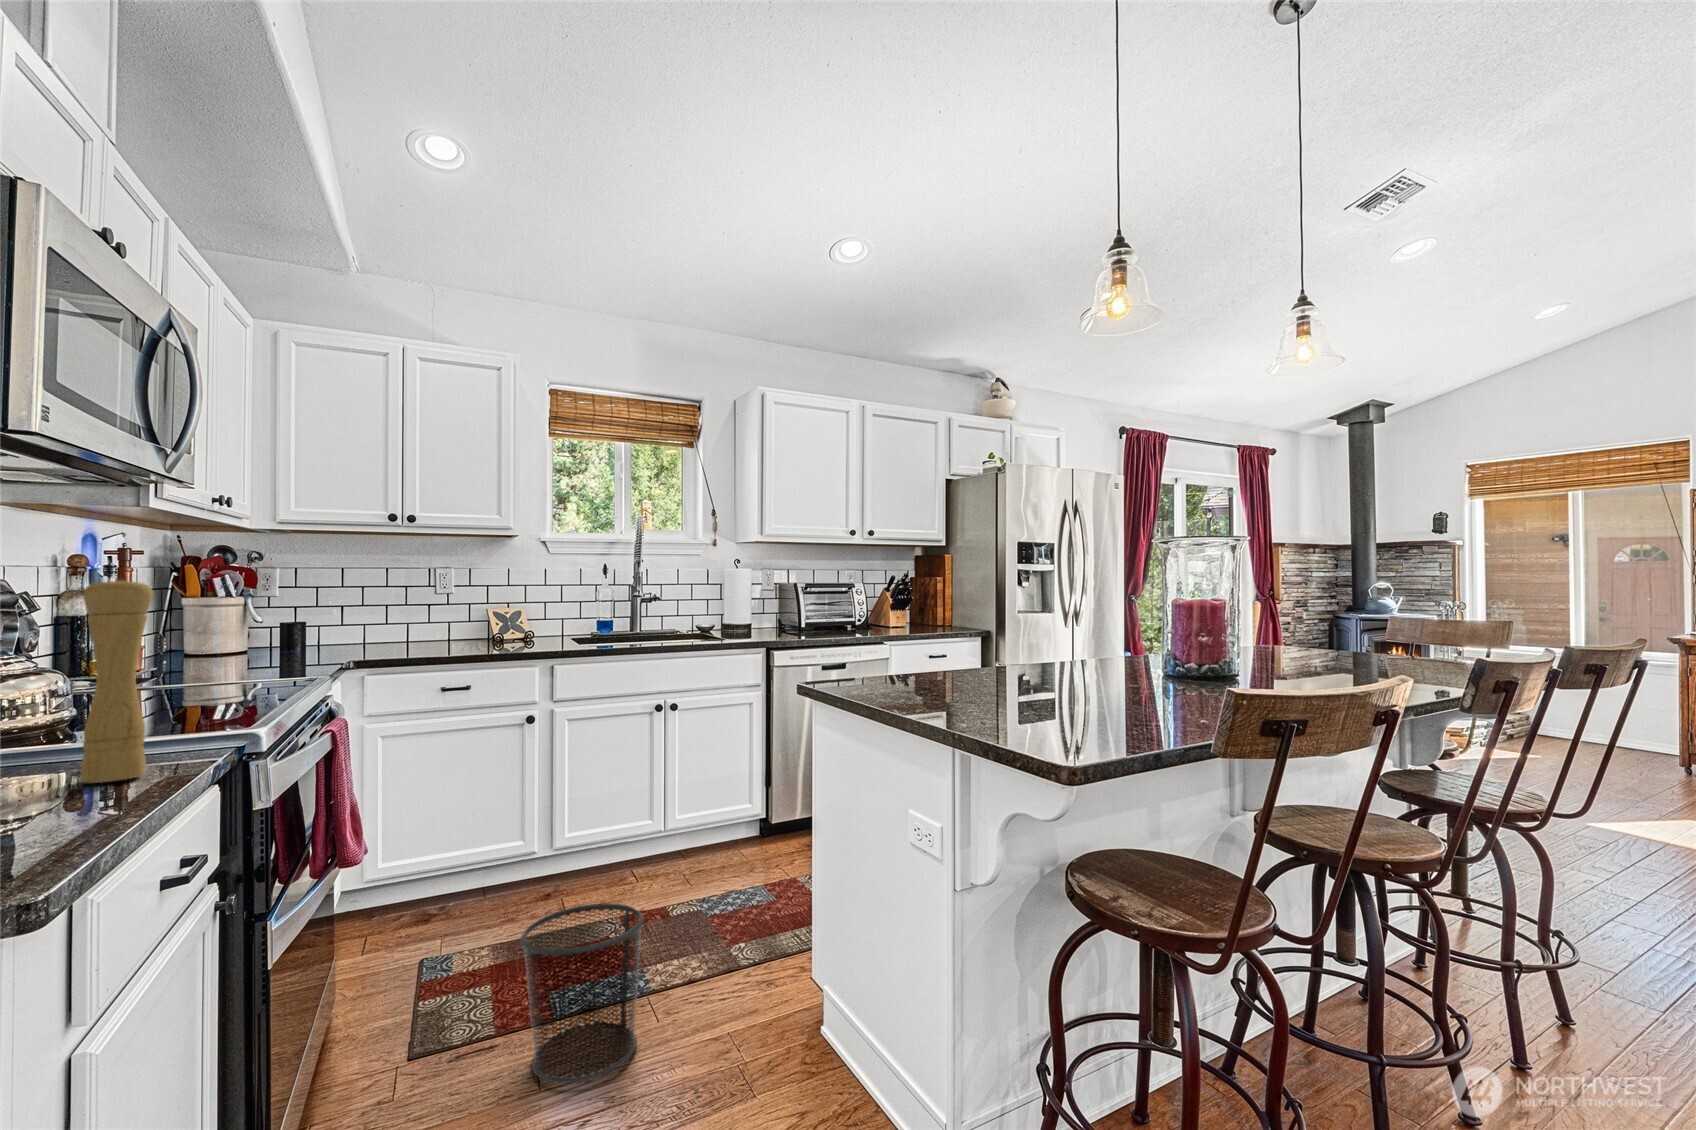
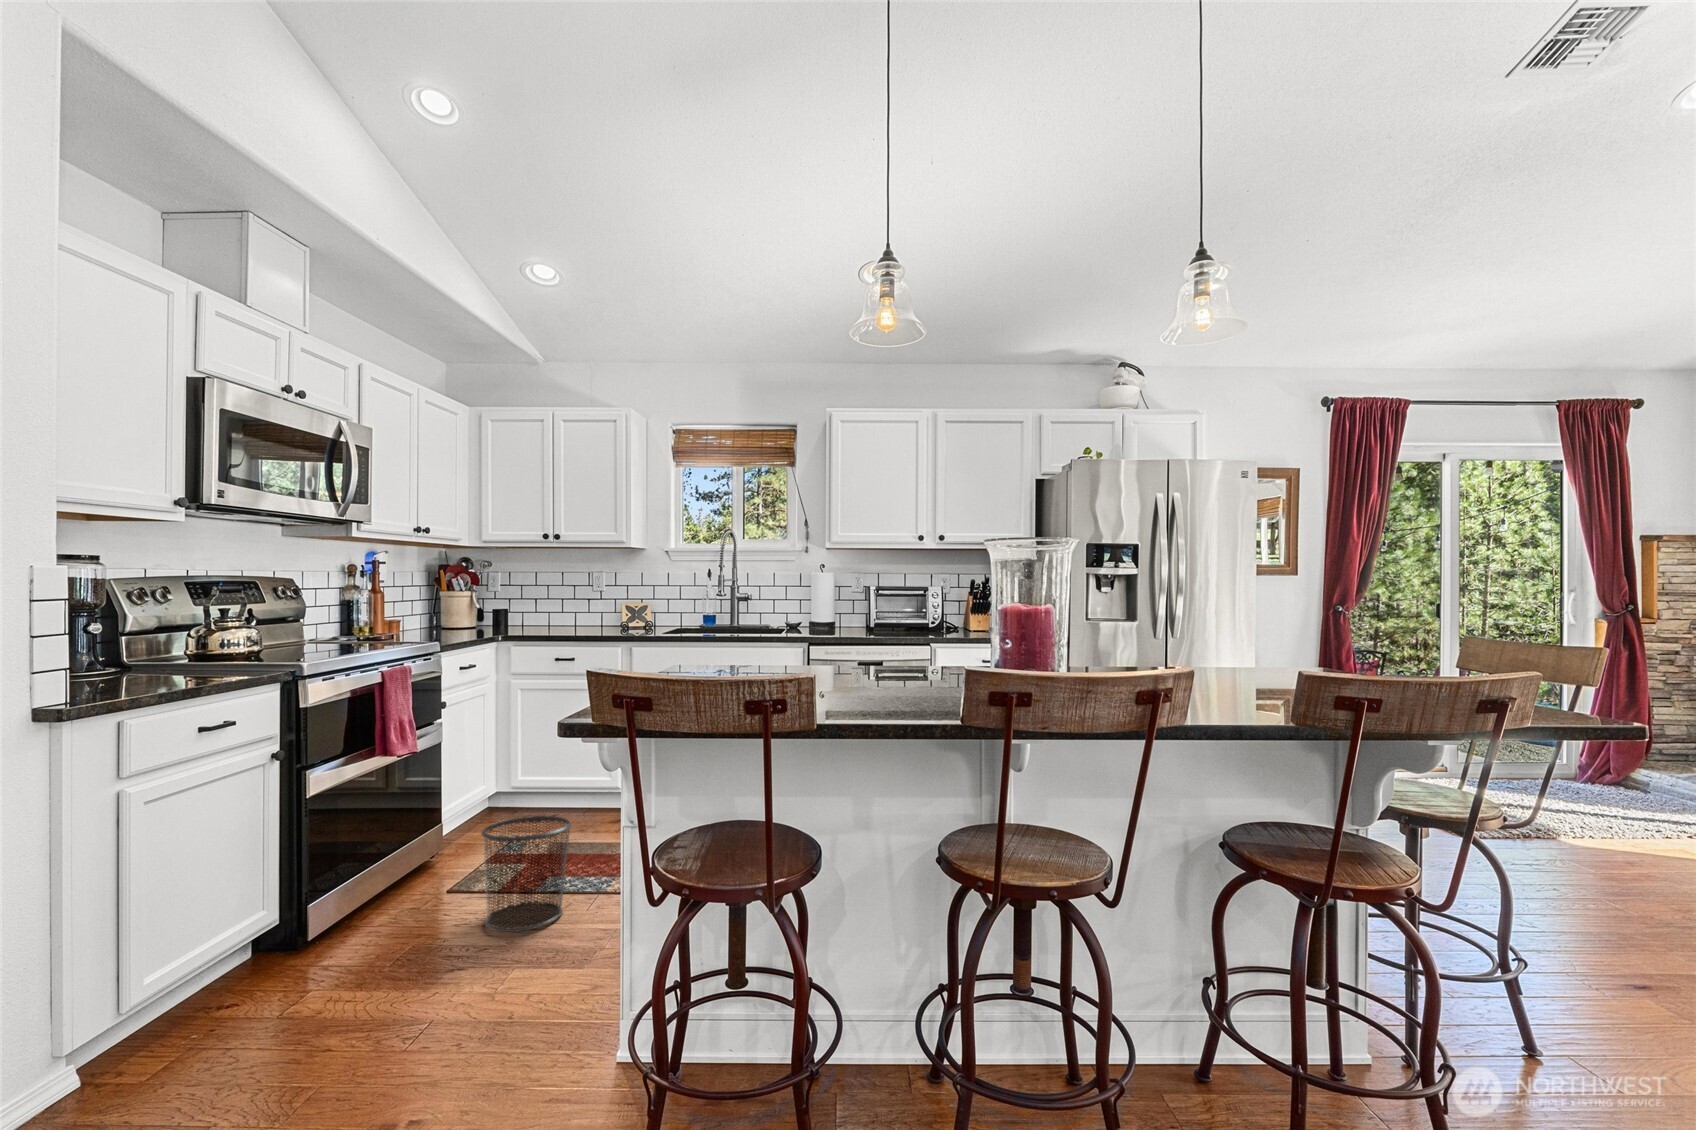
pepper mill: present [80,578,153,783] -> none [170,575,211,678]

